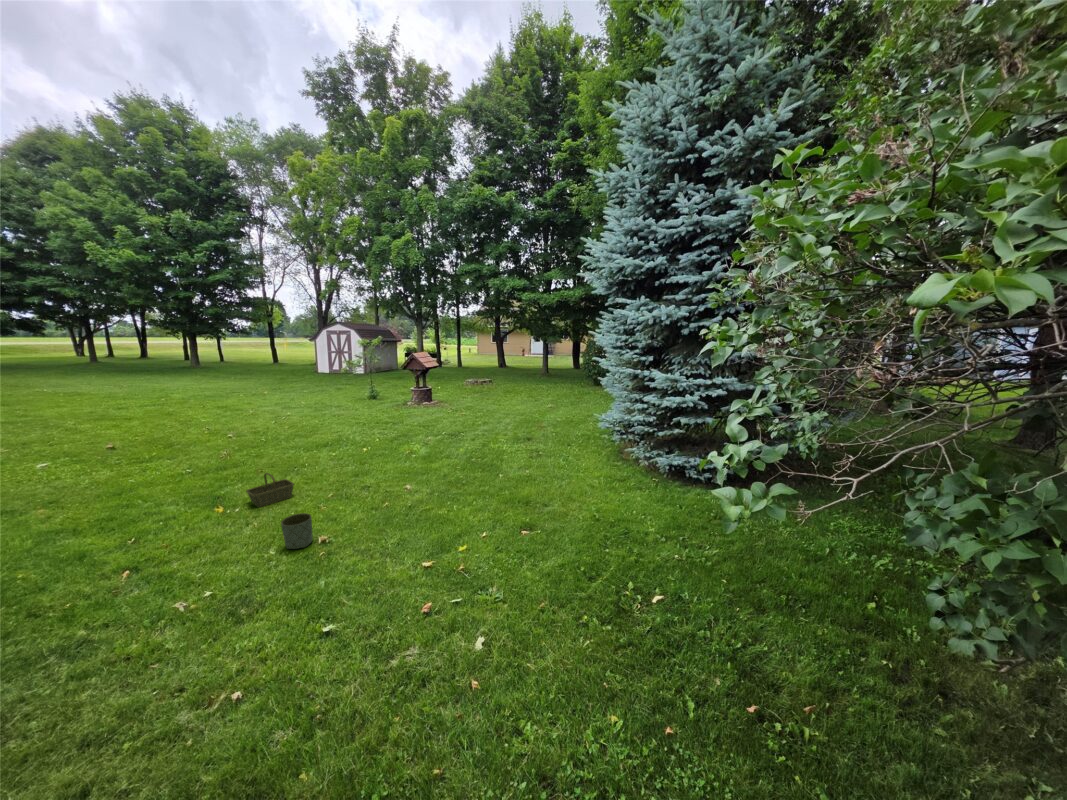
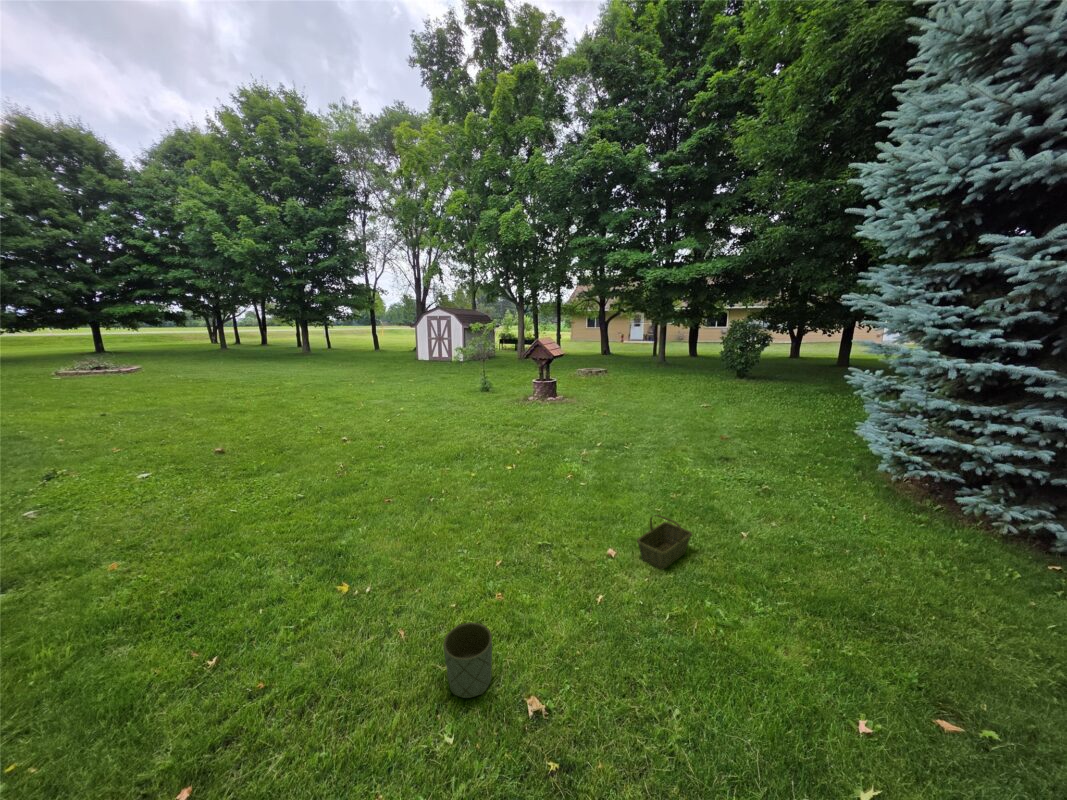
basket: present [246,473,294,507] -> present [637,515,692,569]

